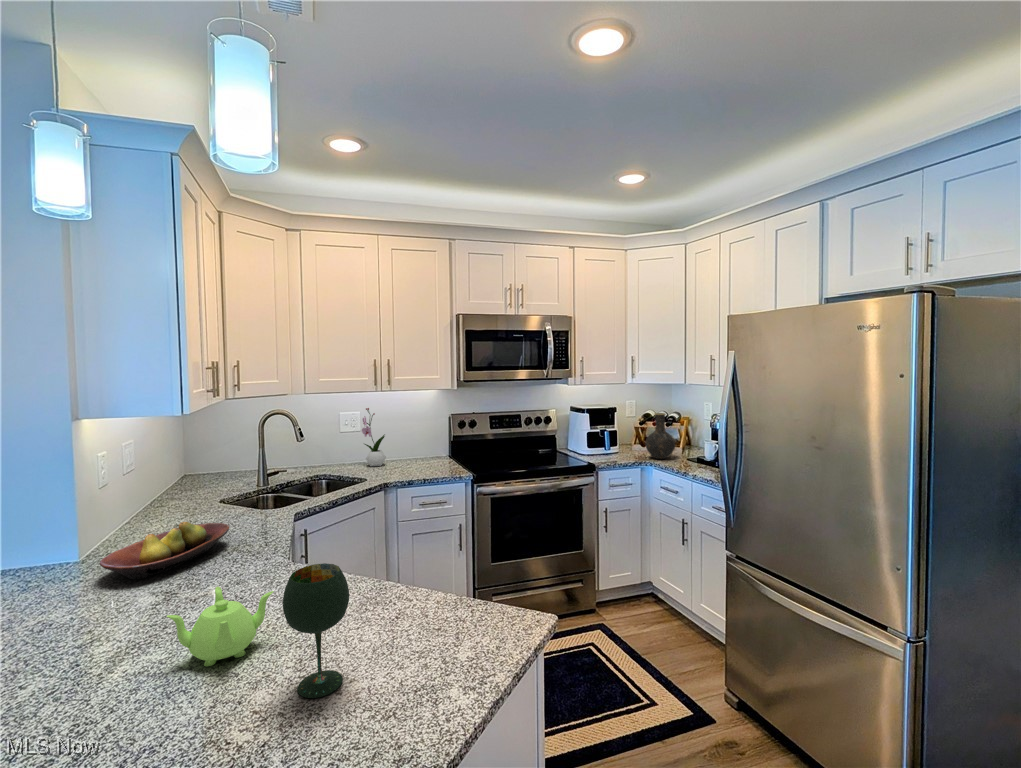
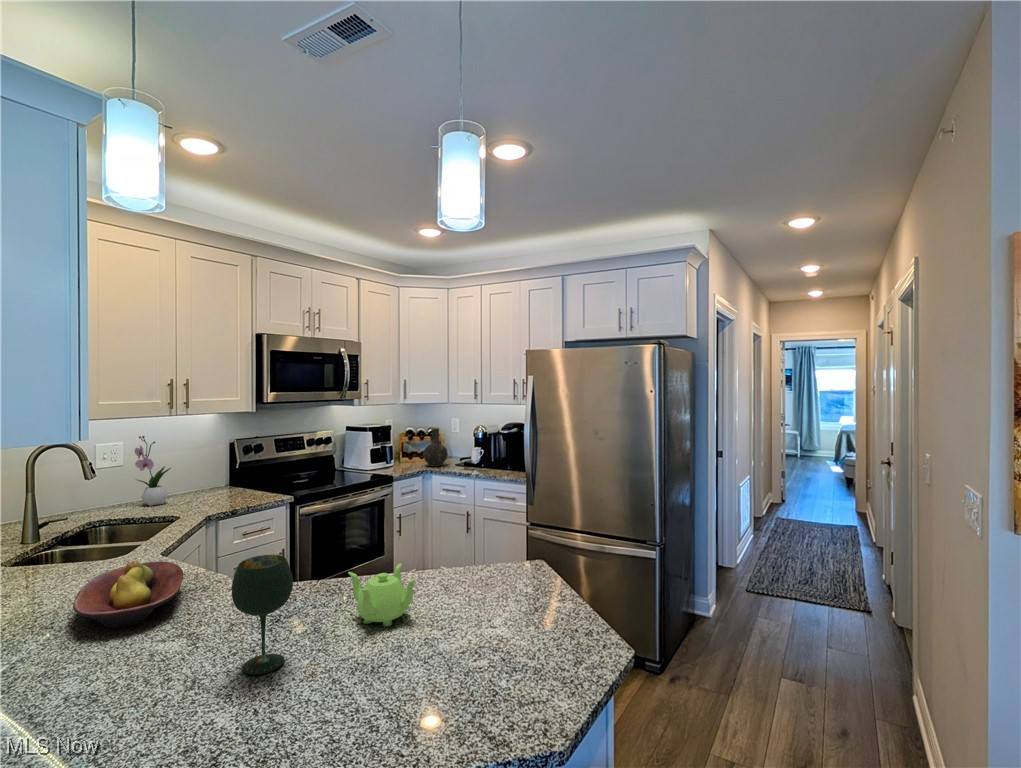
wine glass: present [283,563,349,698] -> present [232,555,293,675]

